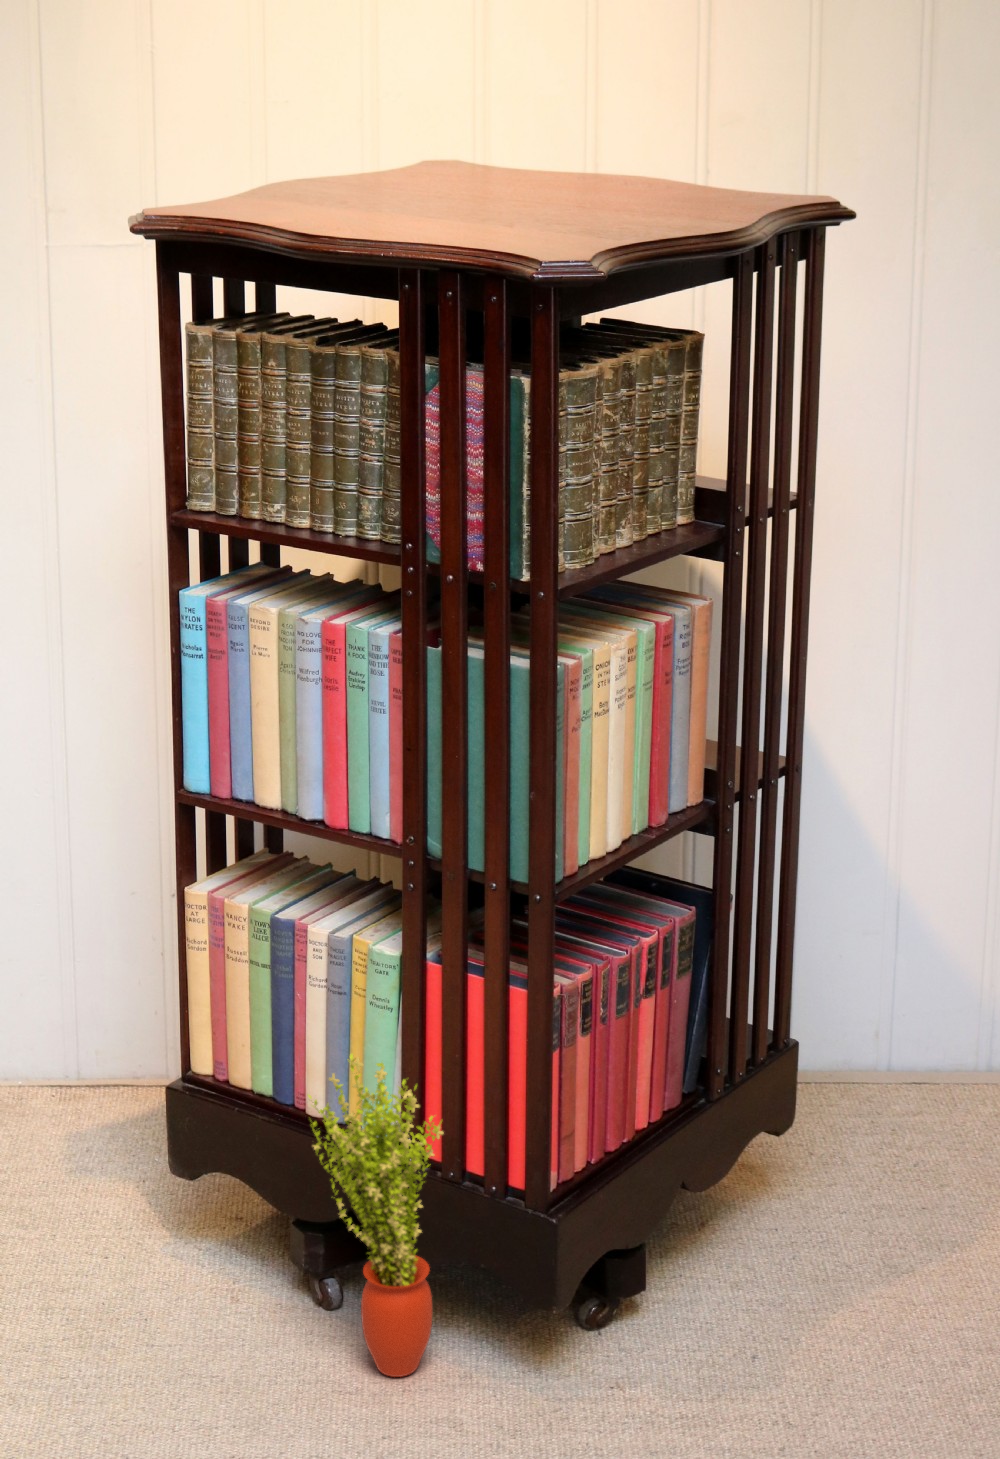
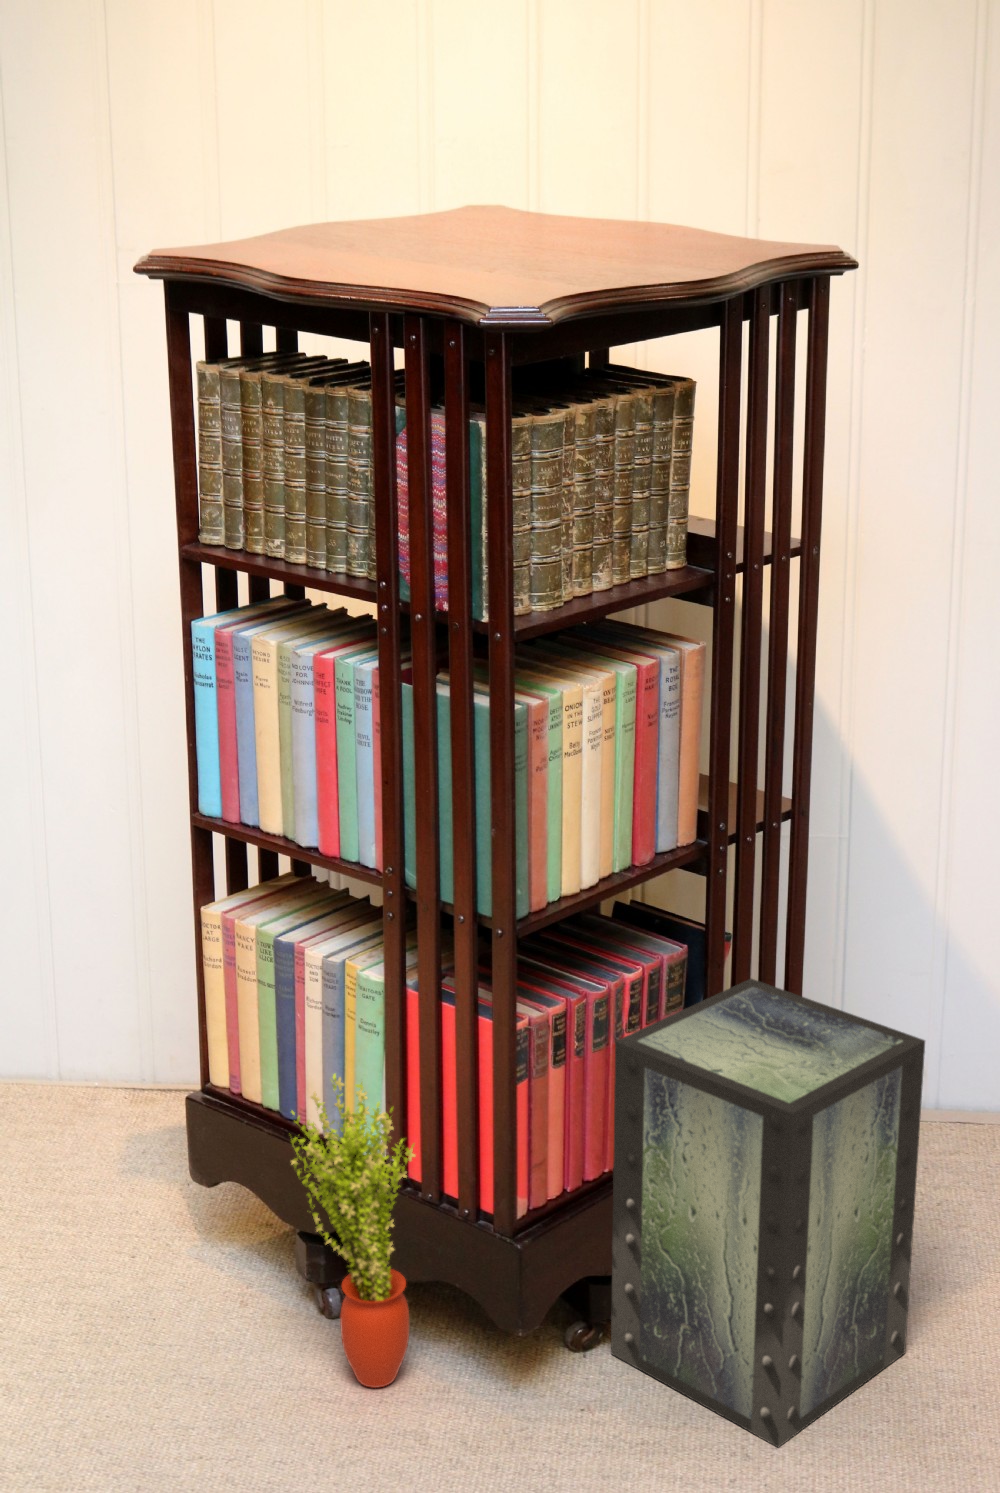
storage box: none [631,940,943,1405] -> present [611,979,925,1447]

